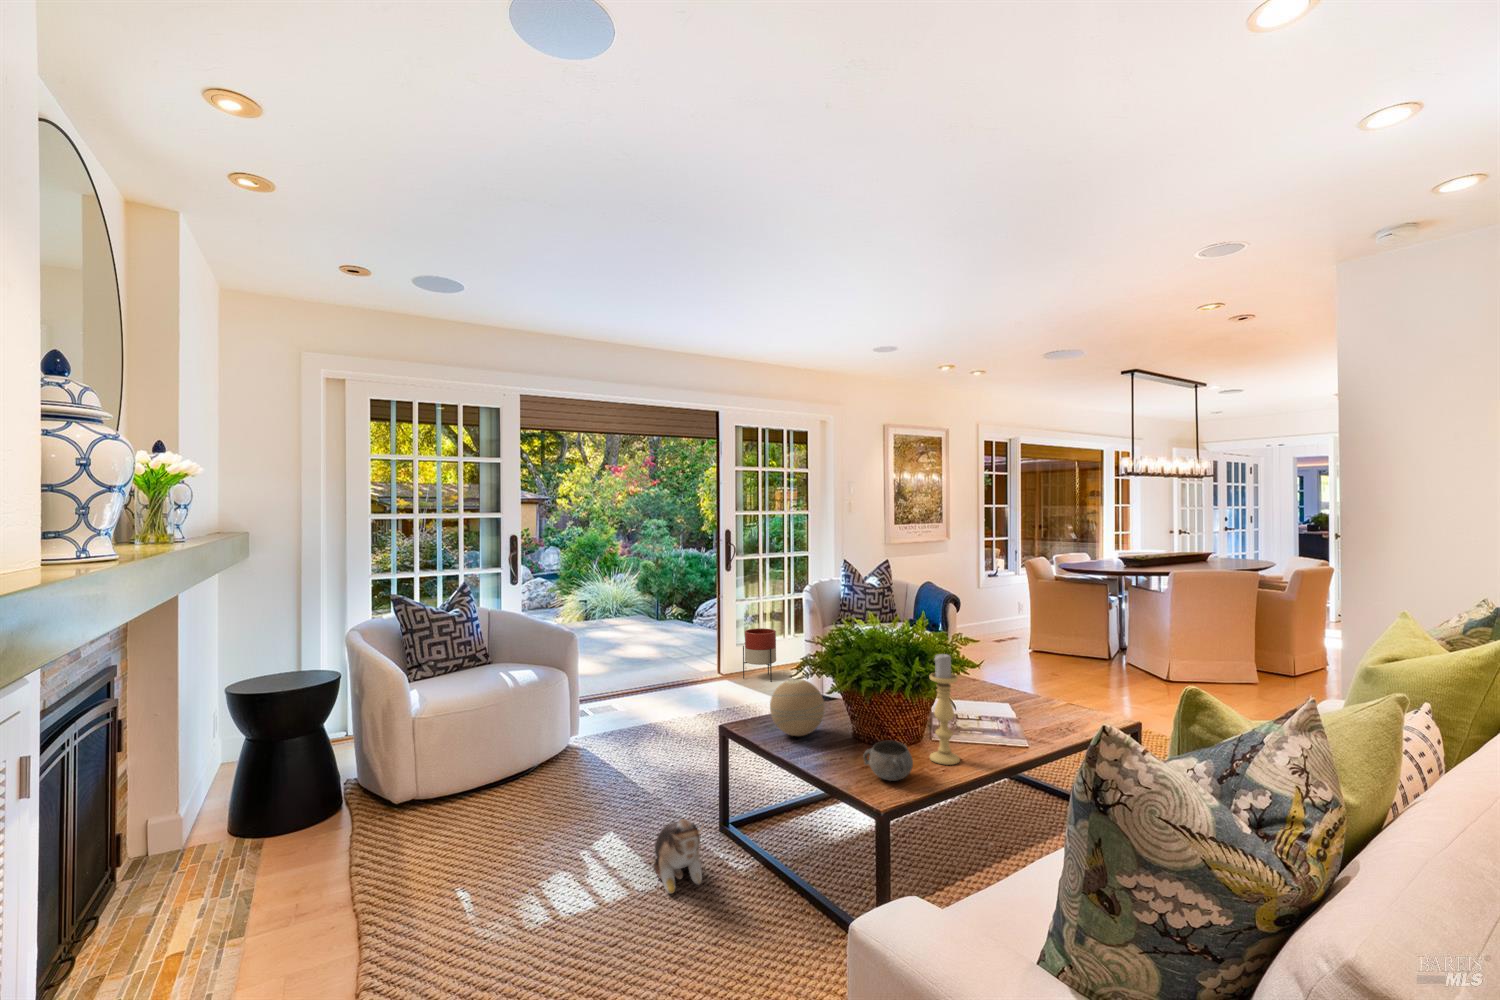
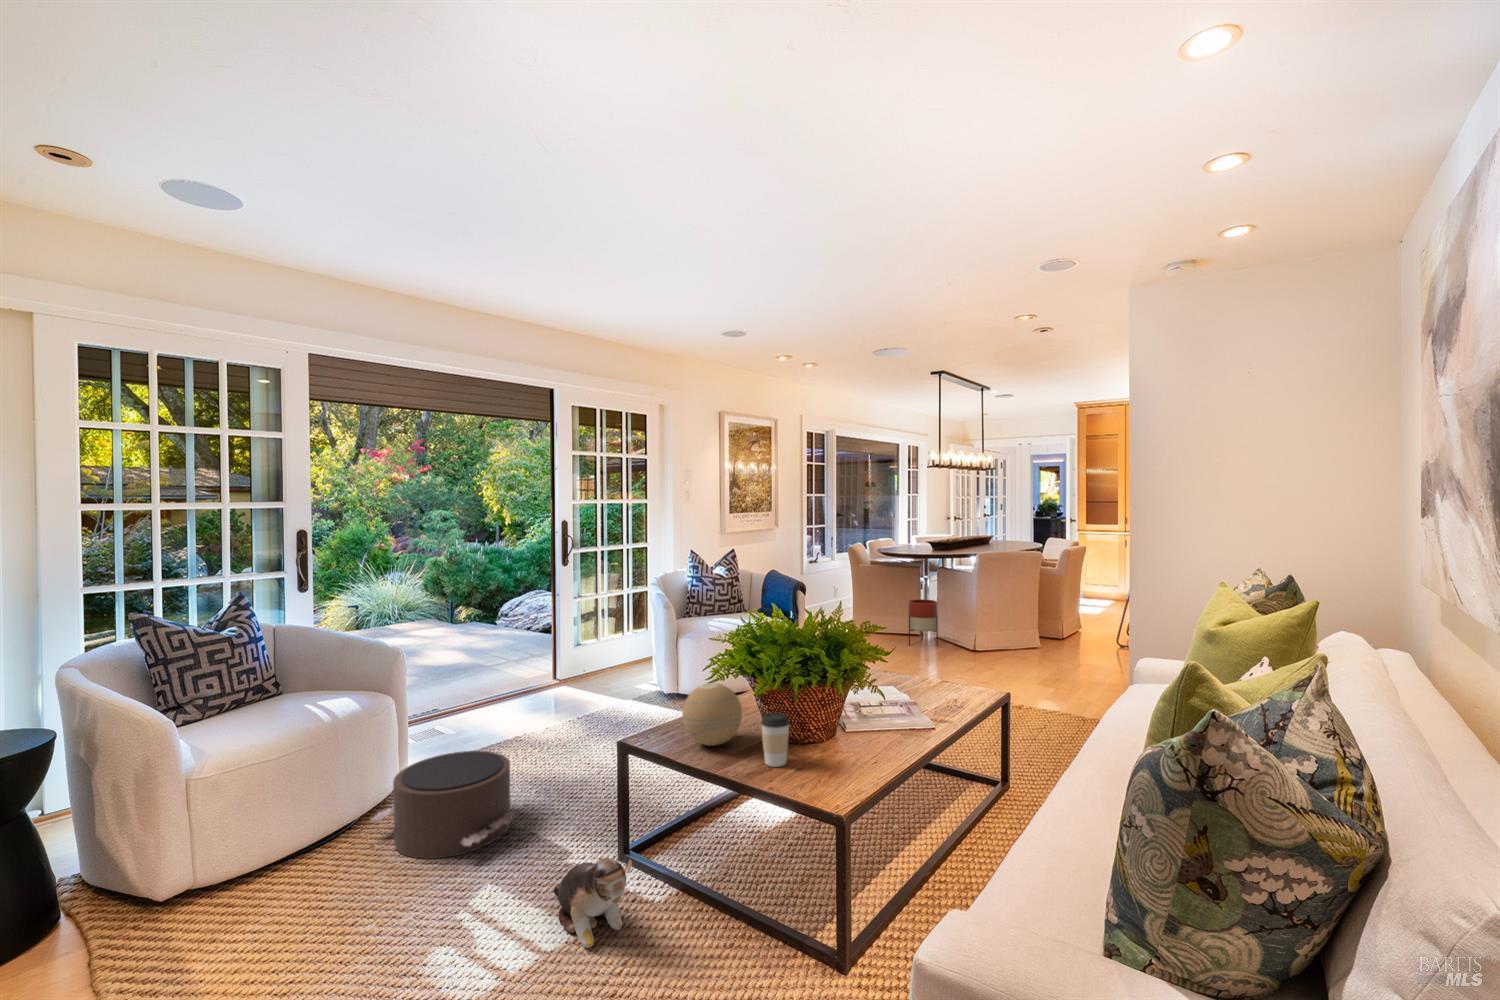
planter: present [743,628,776,682] -> present [908,599,938,646]
candle holder: present [930,654,960,765] -> none [859,644,889,758]
coffee cup: none [831,710,858,761] -> present [761,713,789,767]
pouf: none [541,722,649,806] -> present [372,751,514,859]
decorative bowl: present [863,741,913,781] -> none [806,740,857,782]

